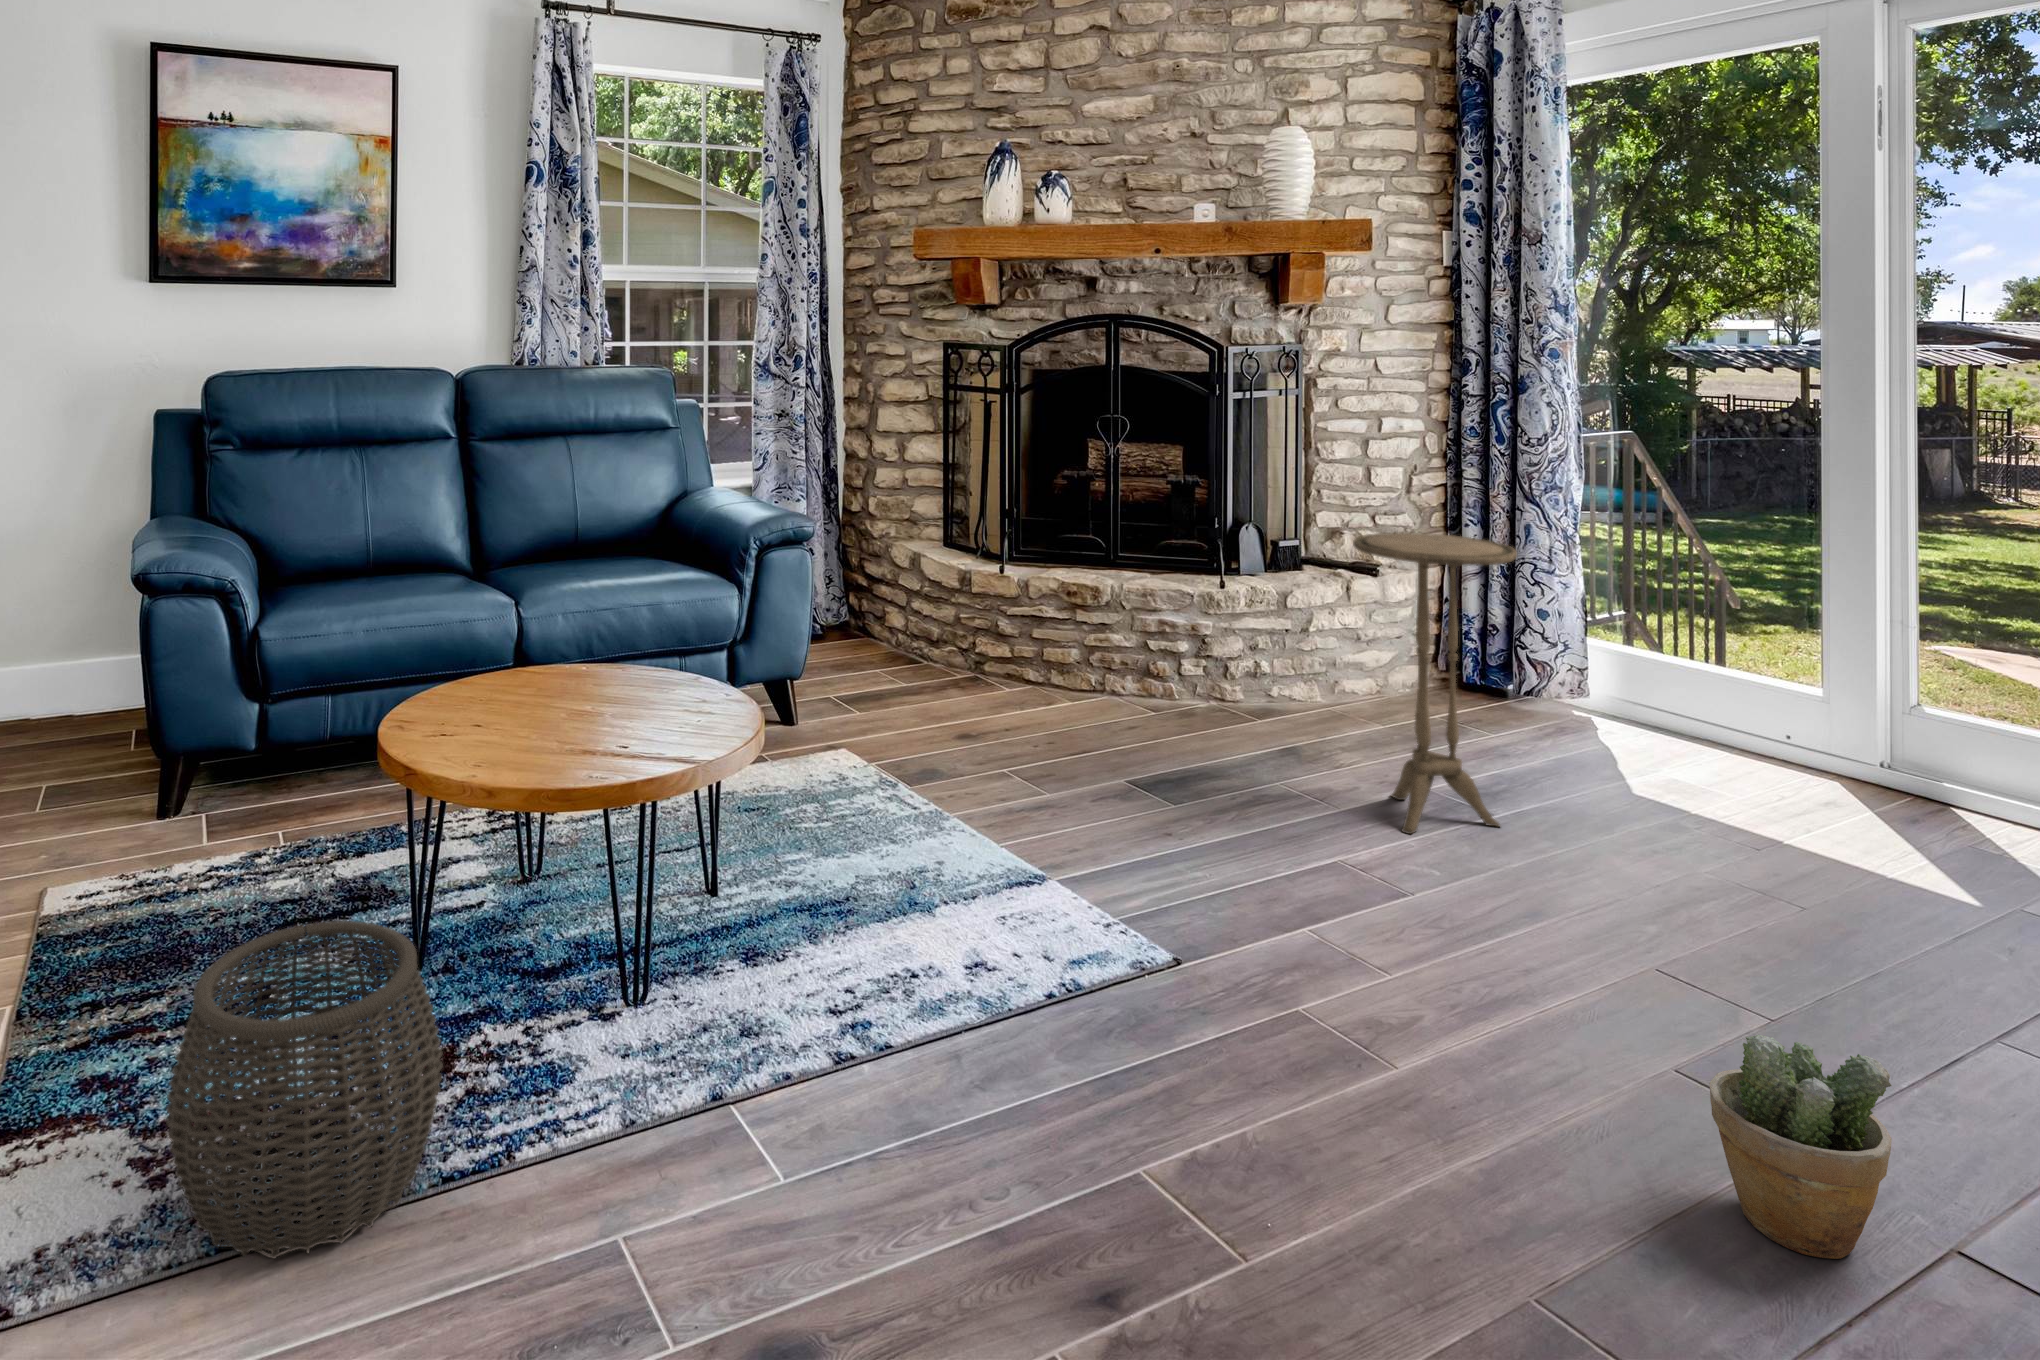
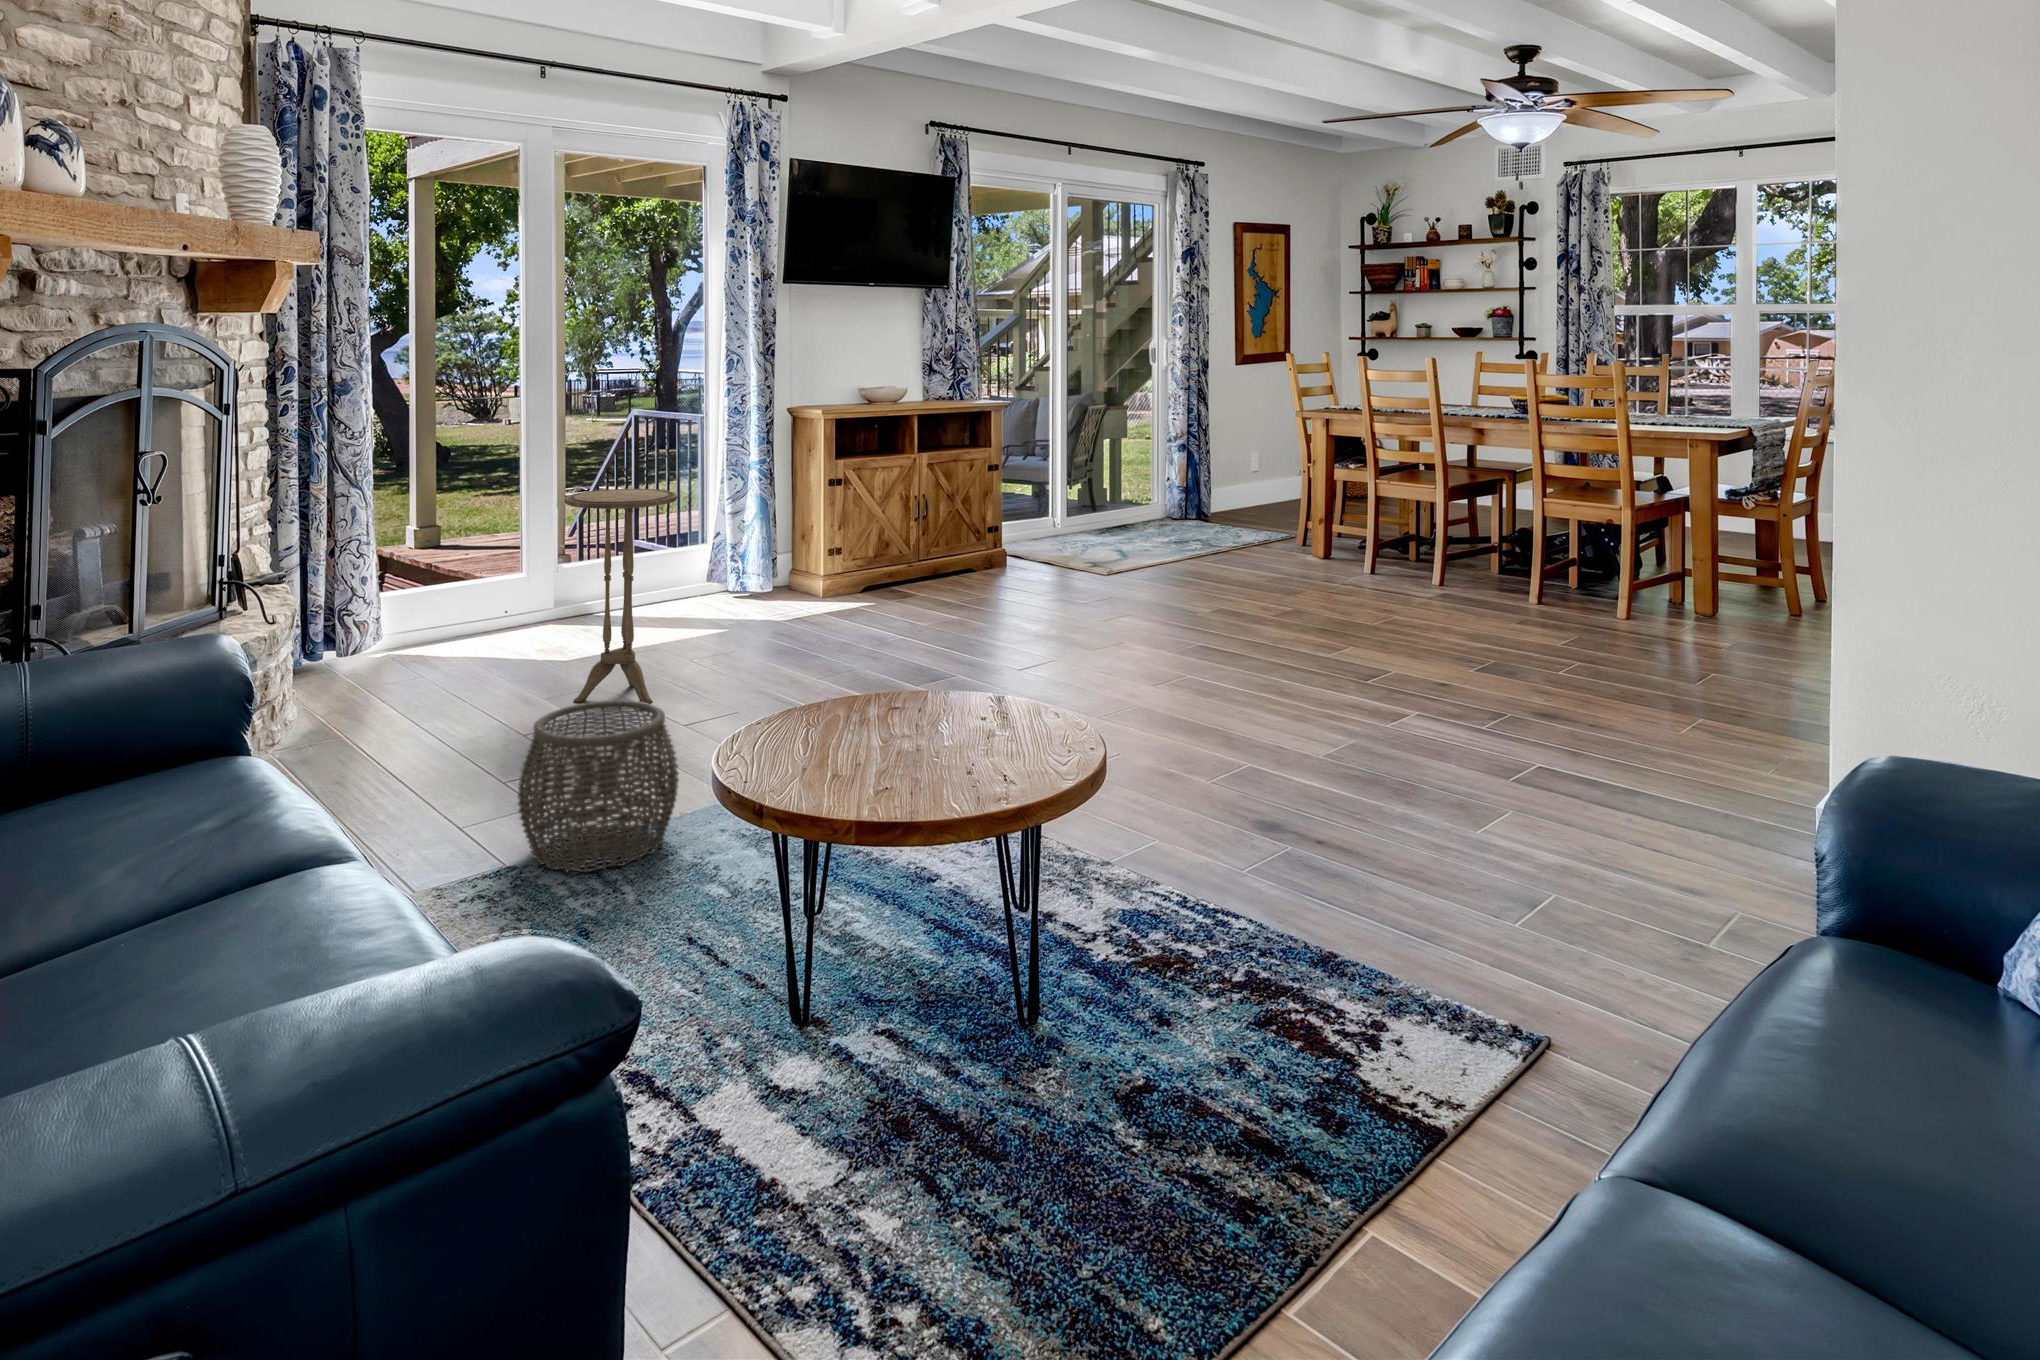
woven basket: present [166,921,443,1258] -> present [518,701,679,872]
potted plant: present [1710,1035,1892,1259] -> none [1012,605,1067,686]

